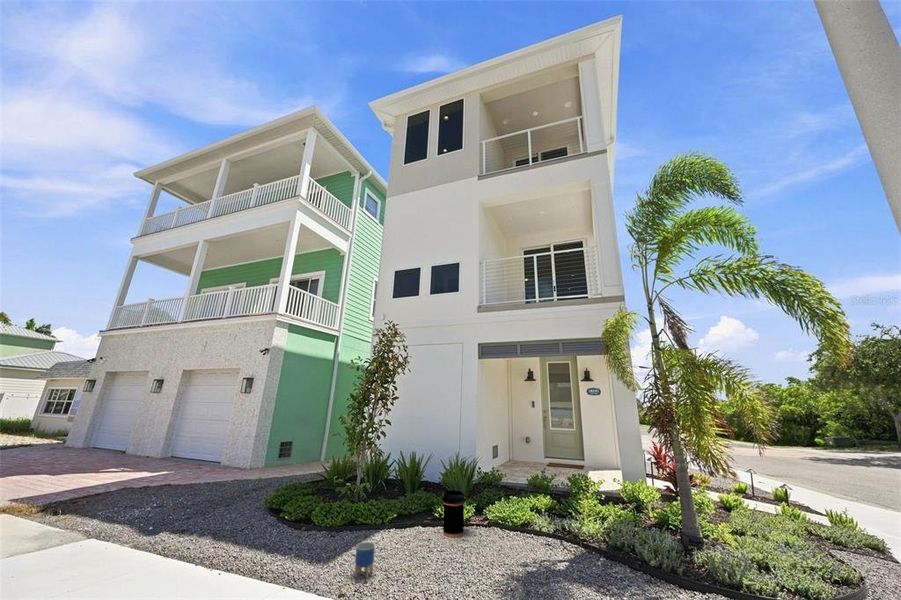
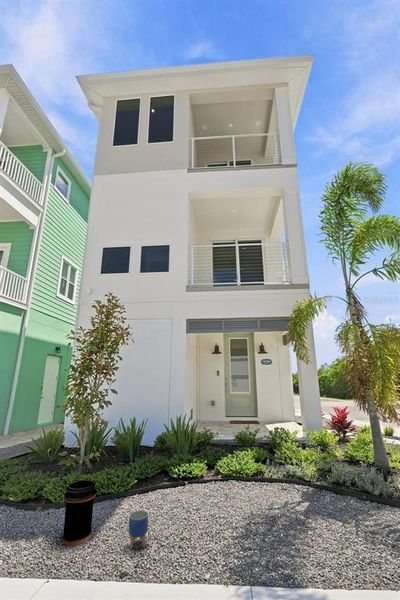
trash can: present [442,491,465,537] -> present [63,480,96,545]

